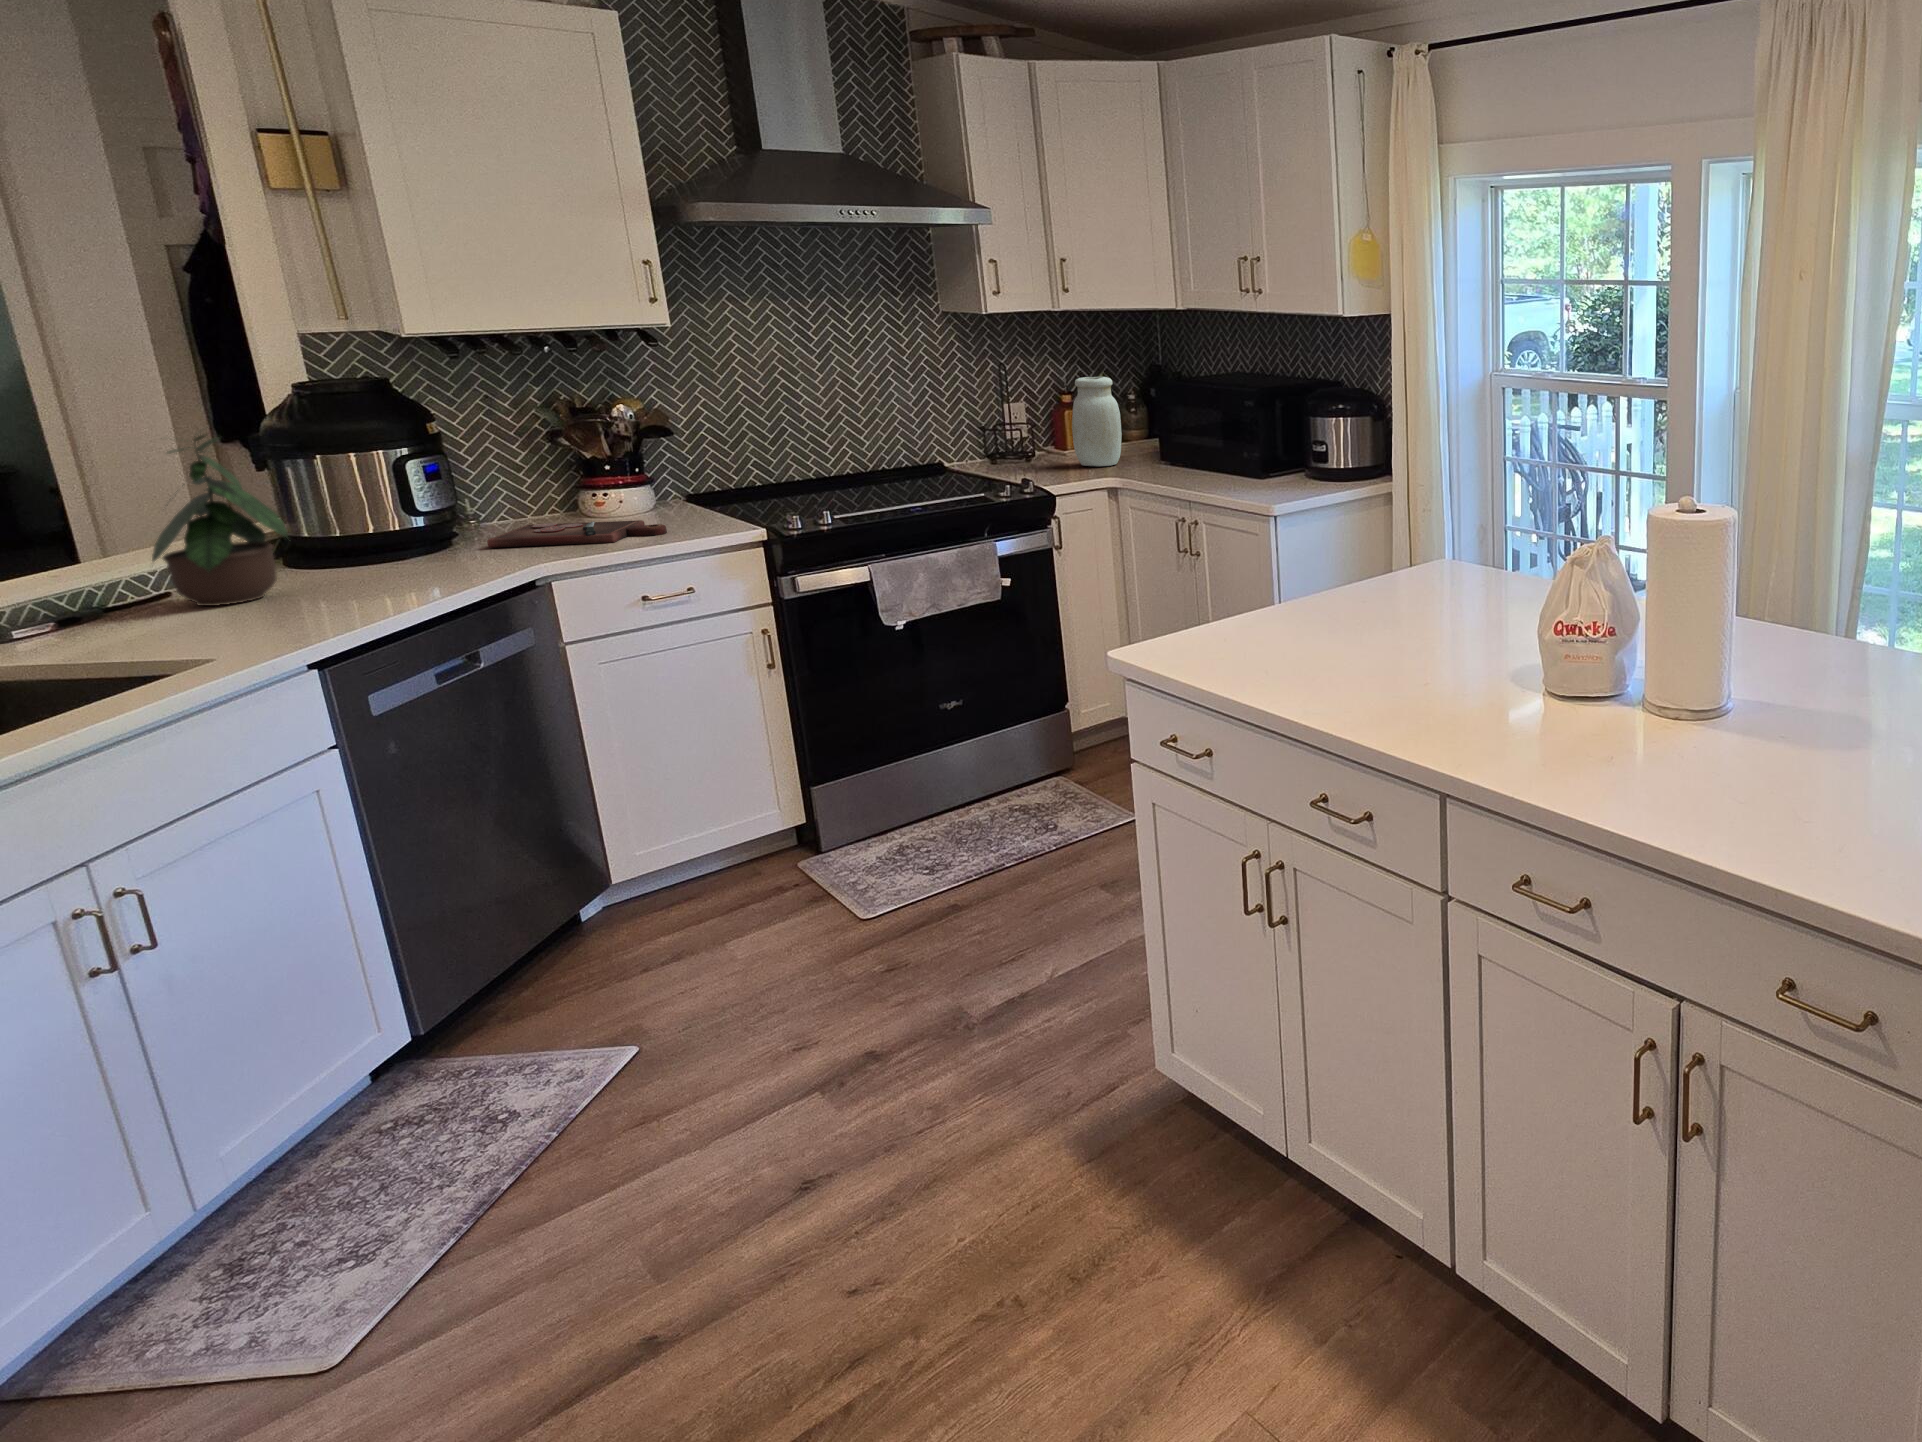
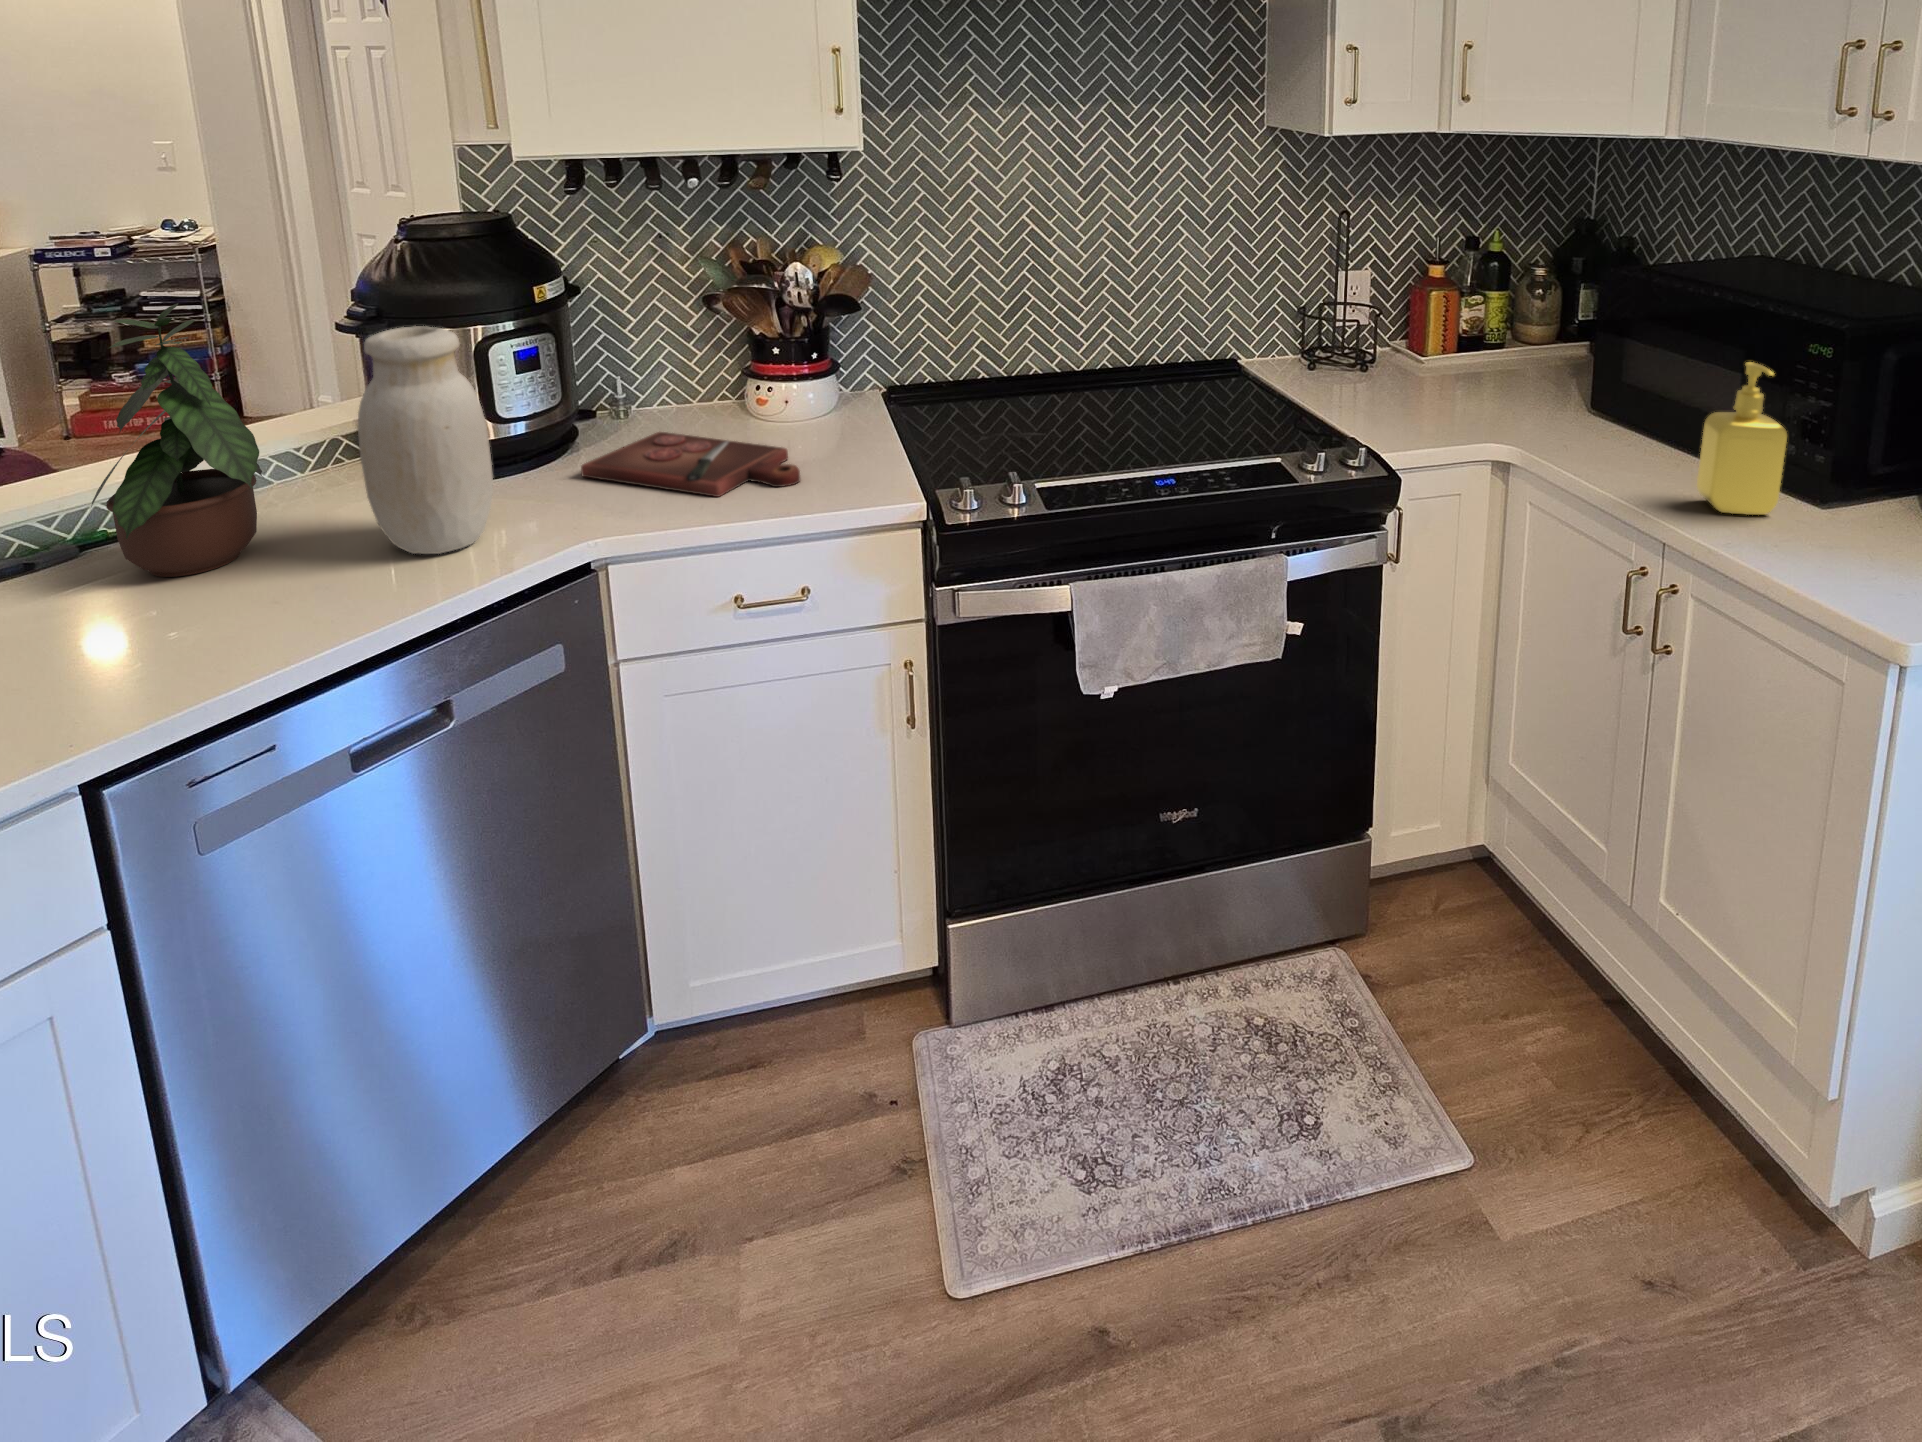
jar: present [1072,377,1122,466] -> present [358,326,493,554]
soap dispenser: none [1197,414,1233,487] -> present [1697,362,1787,515]

